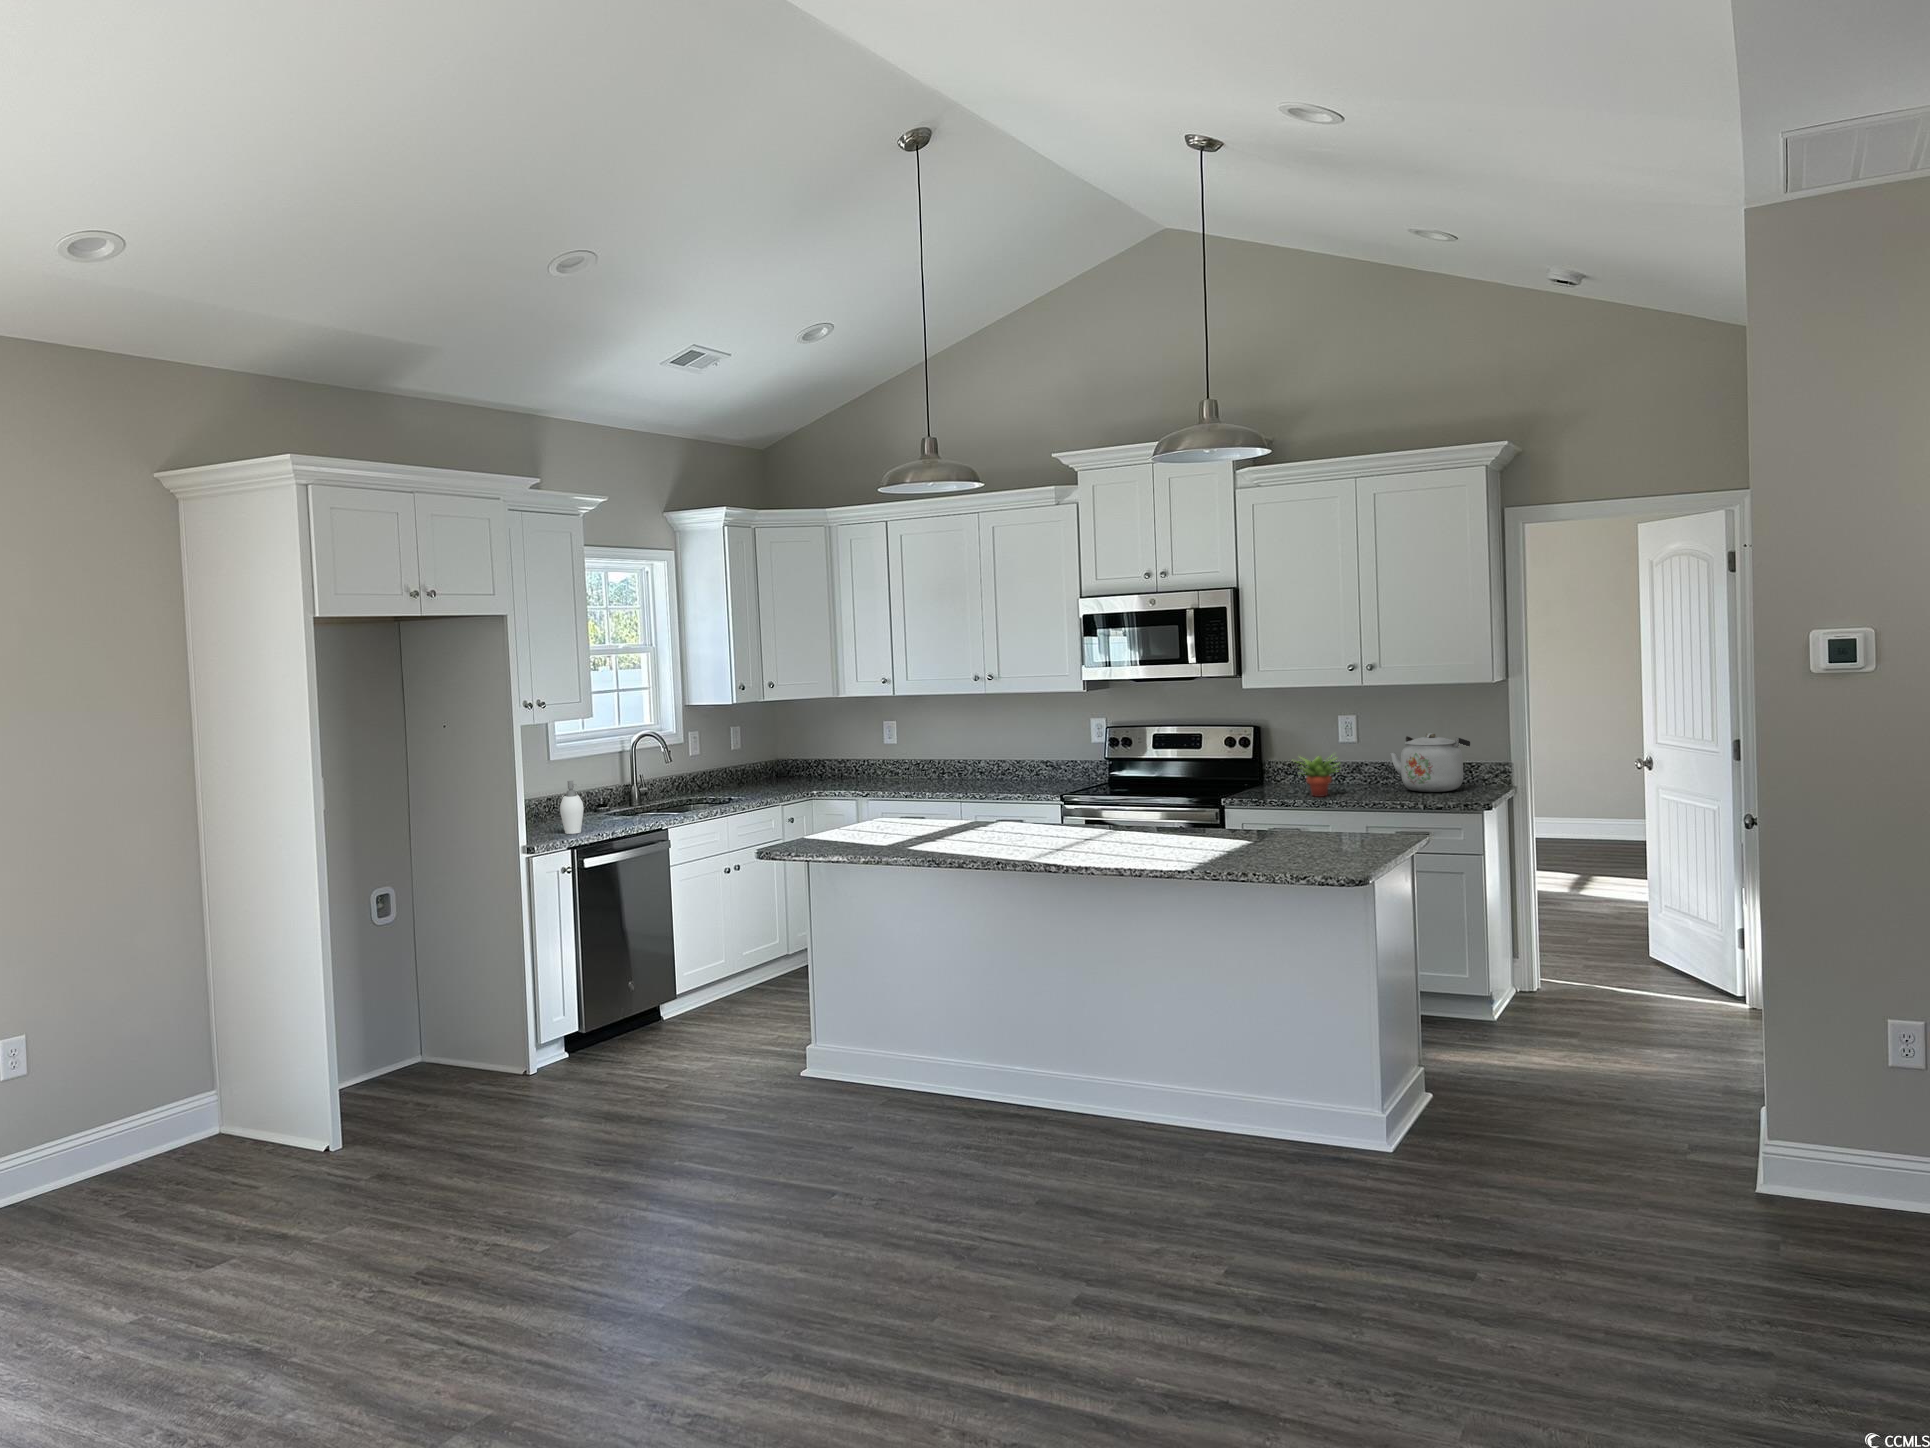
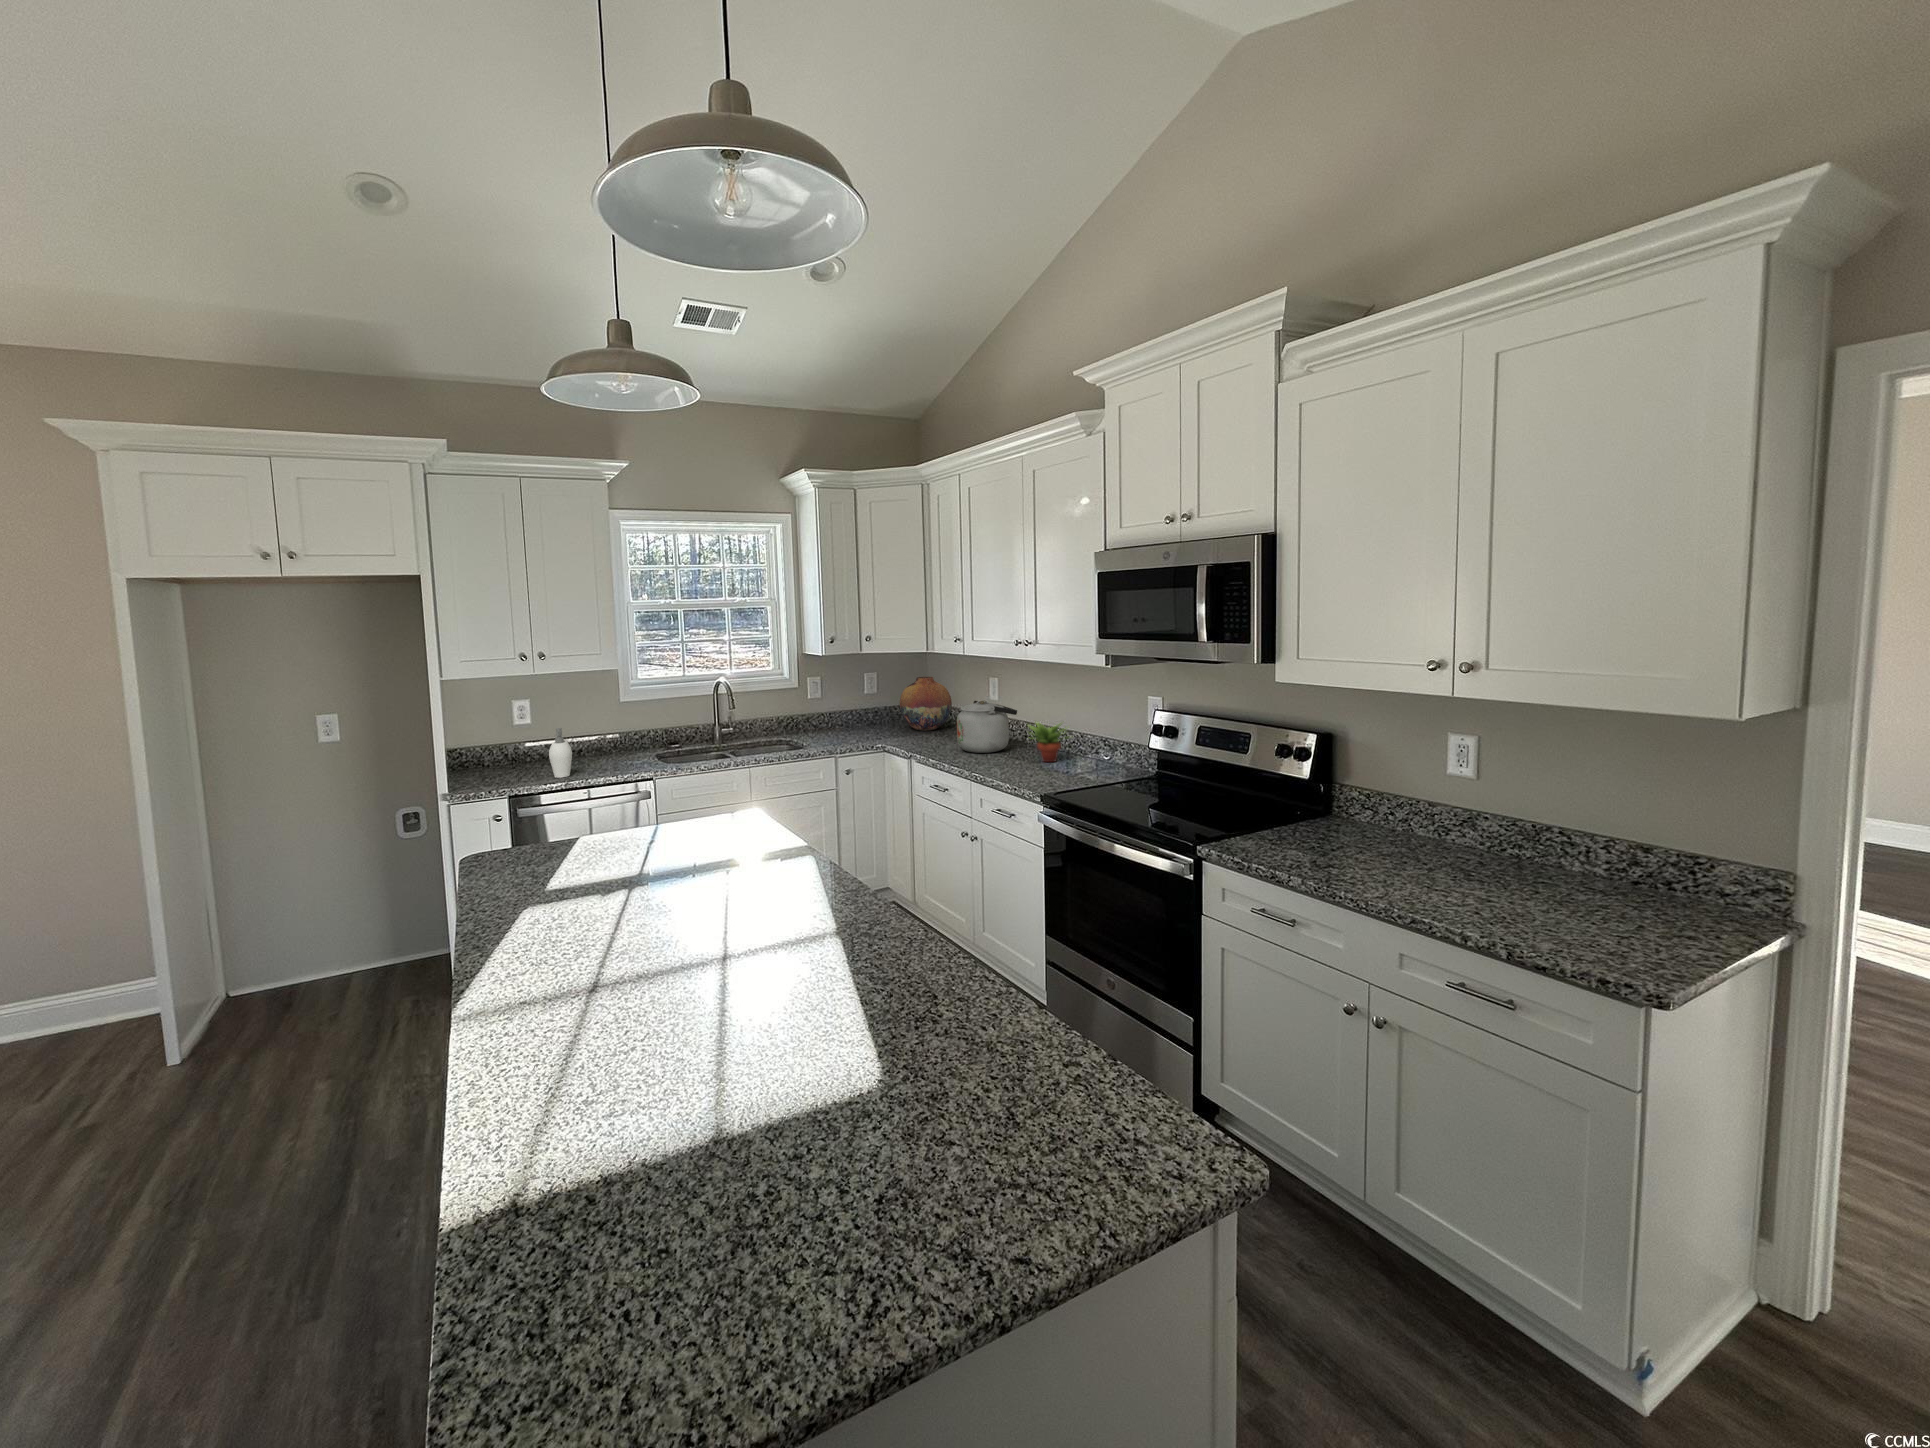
vase: none [782,726,837,783] -> present [900,677,952,731]
kettle: present [1390,733,1470,792] -> present [957,700,1017,753]
succulent plant: present [1302,756,1335,797] -> present [1029,722,1066,762]

